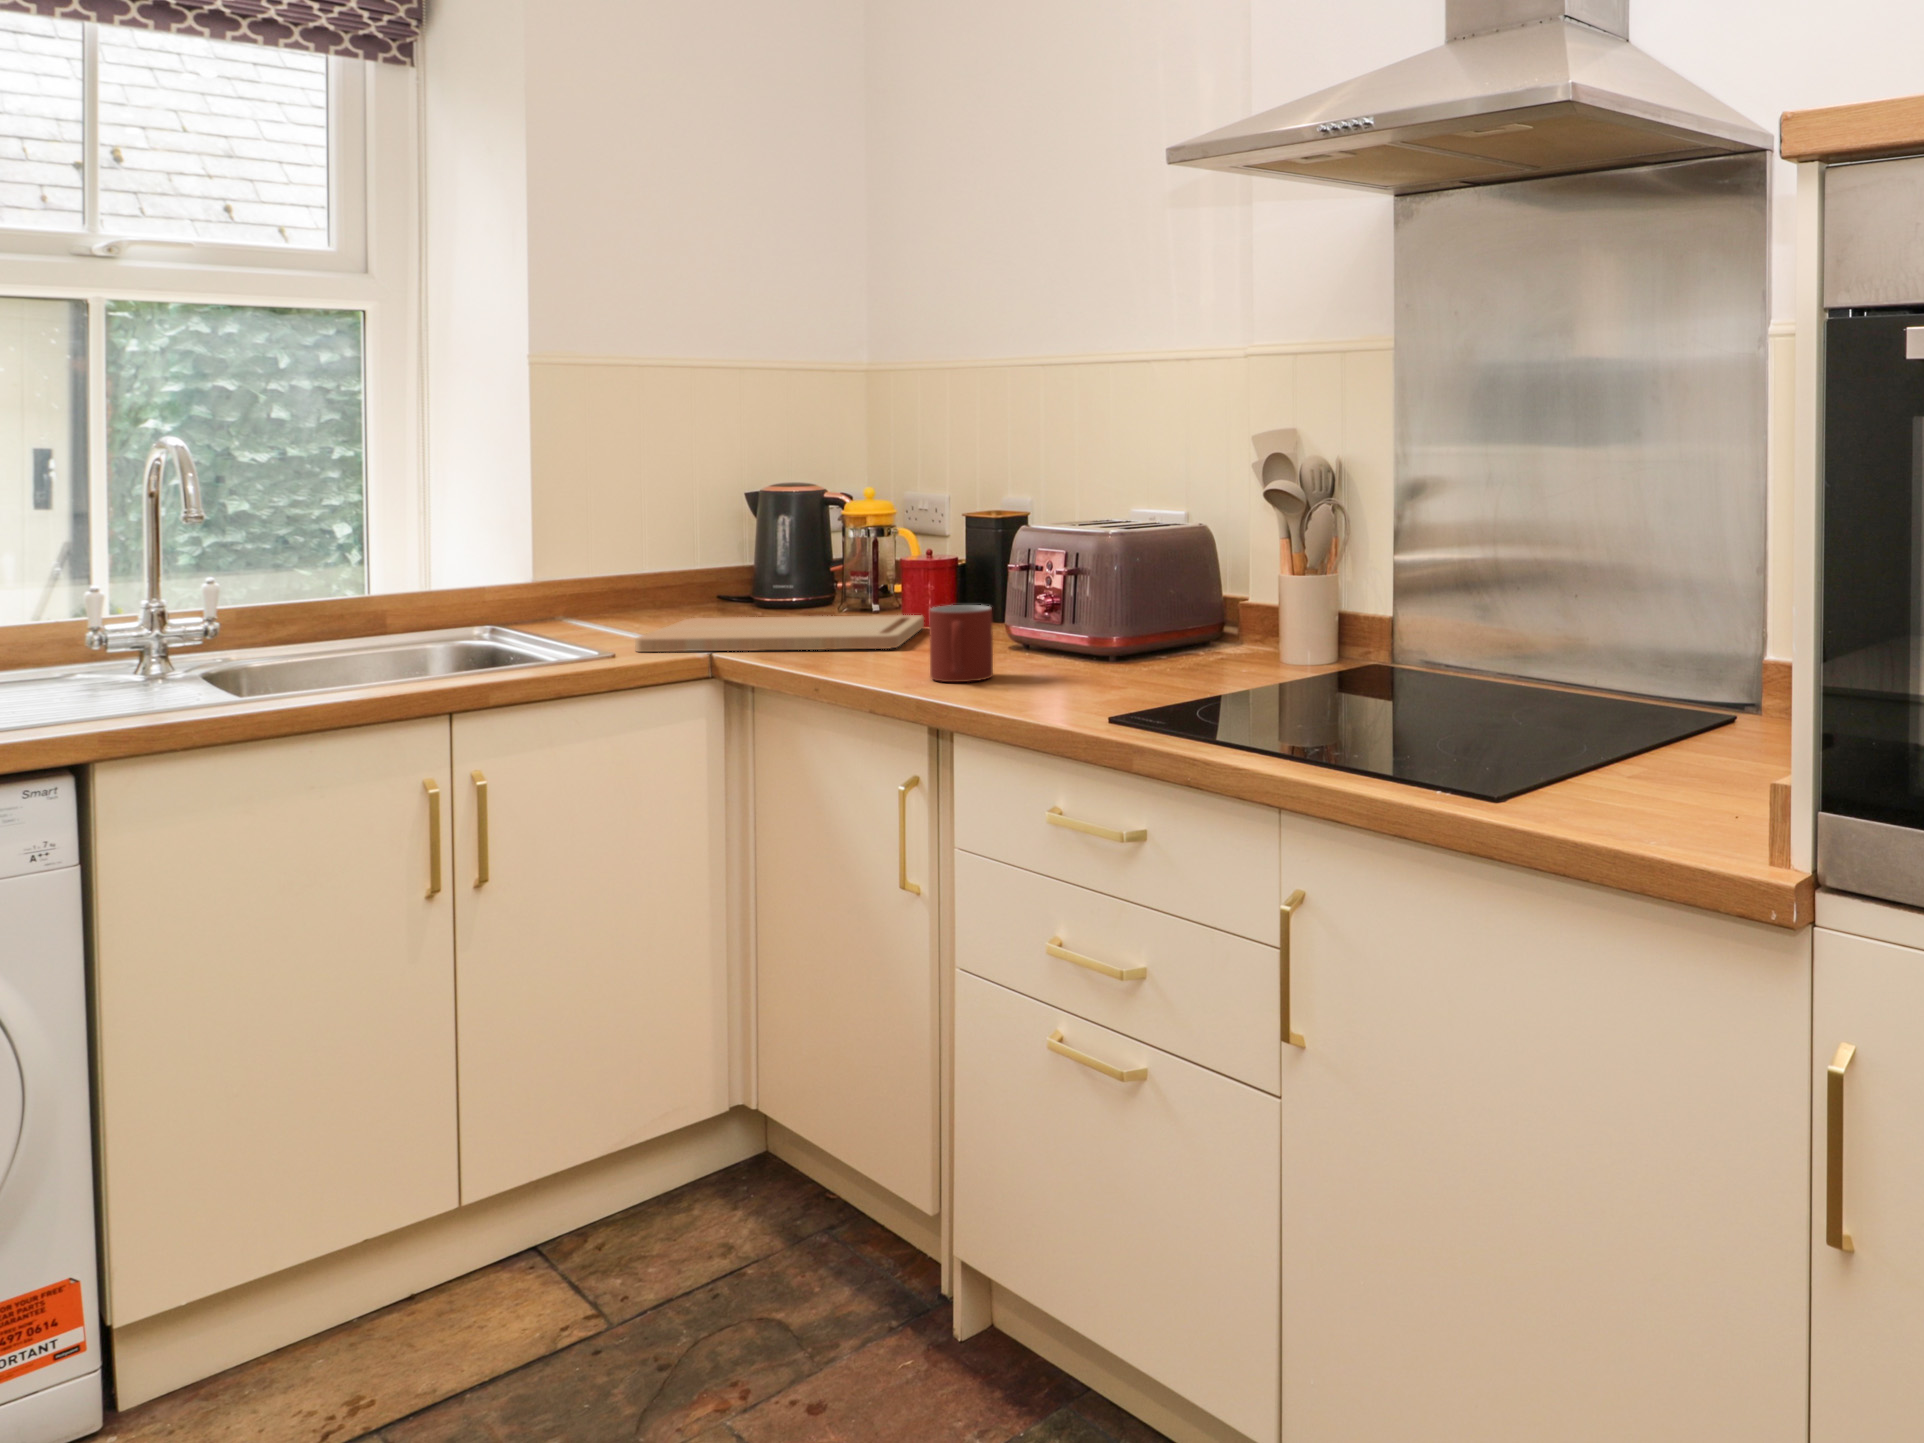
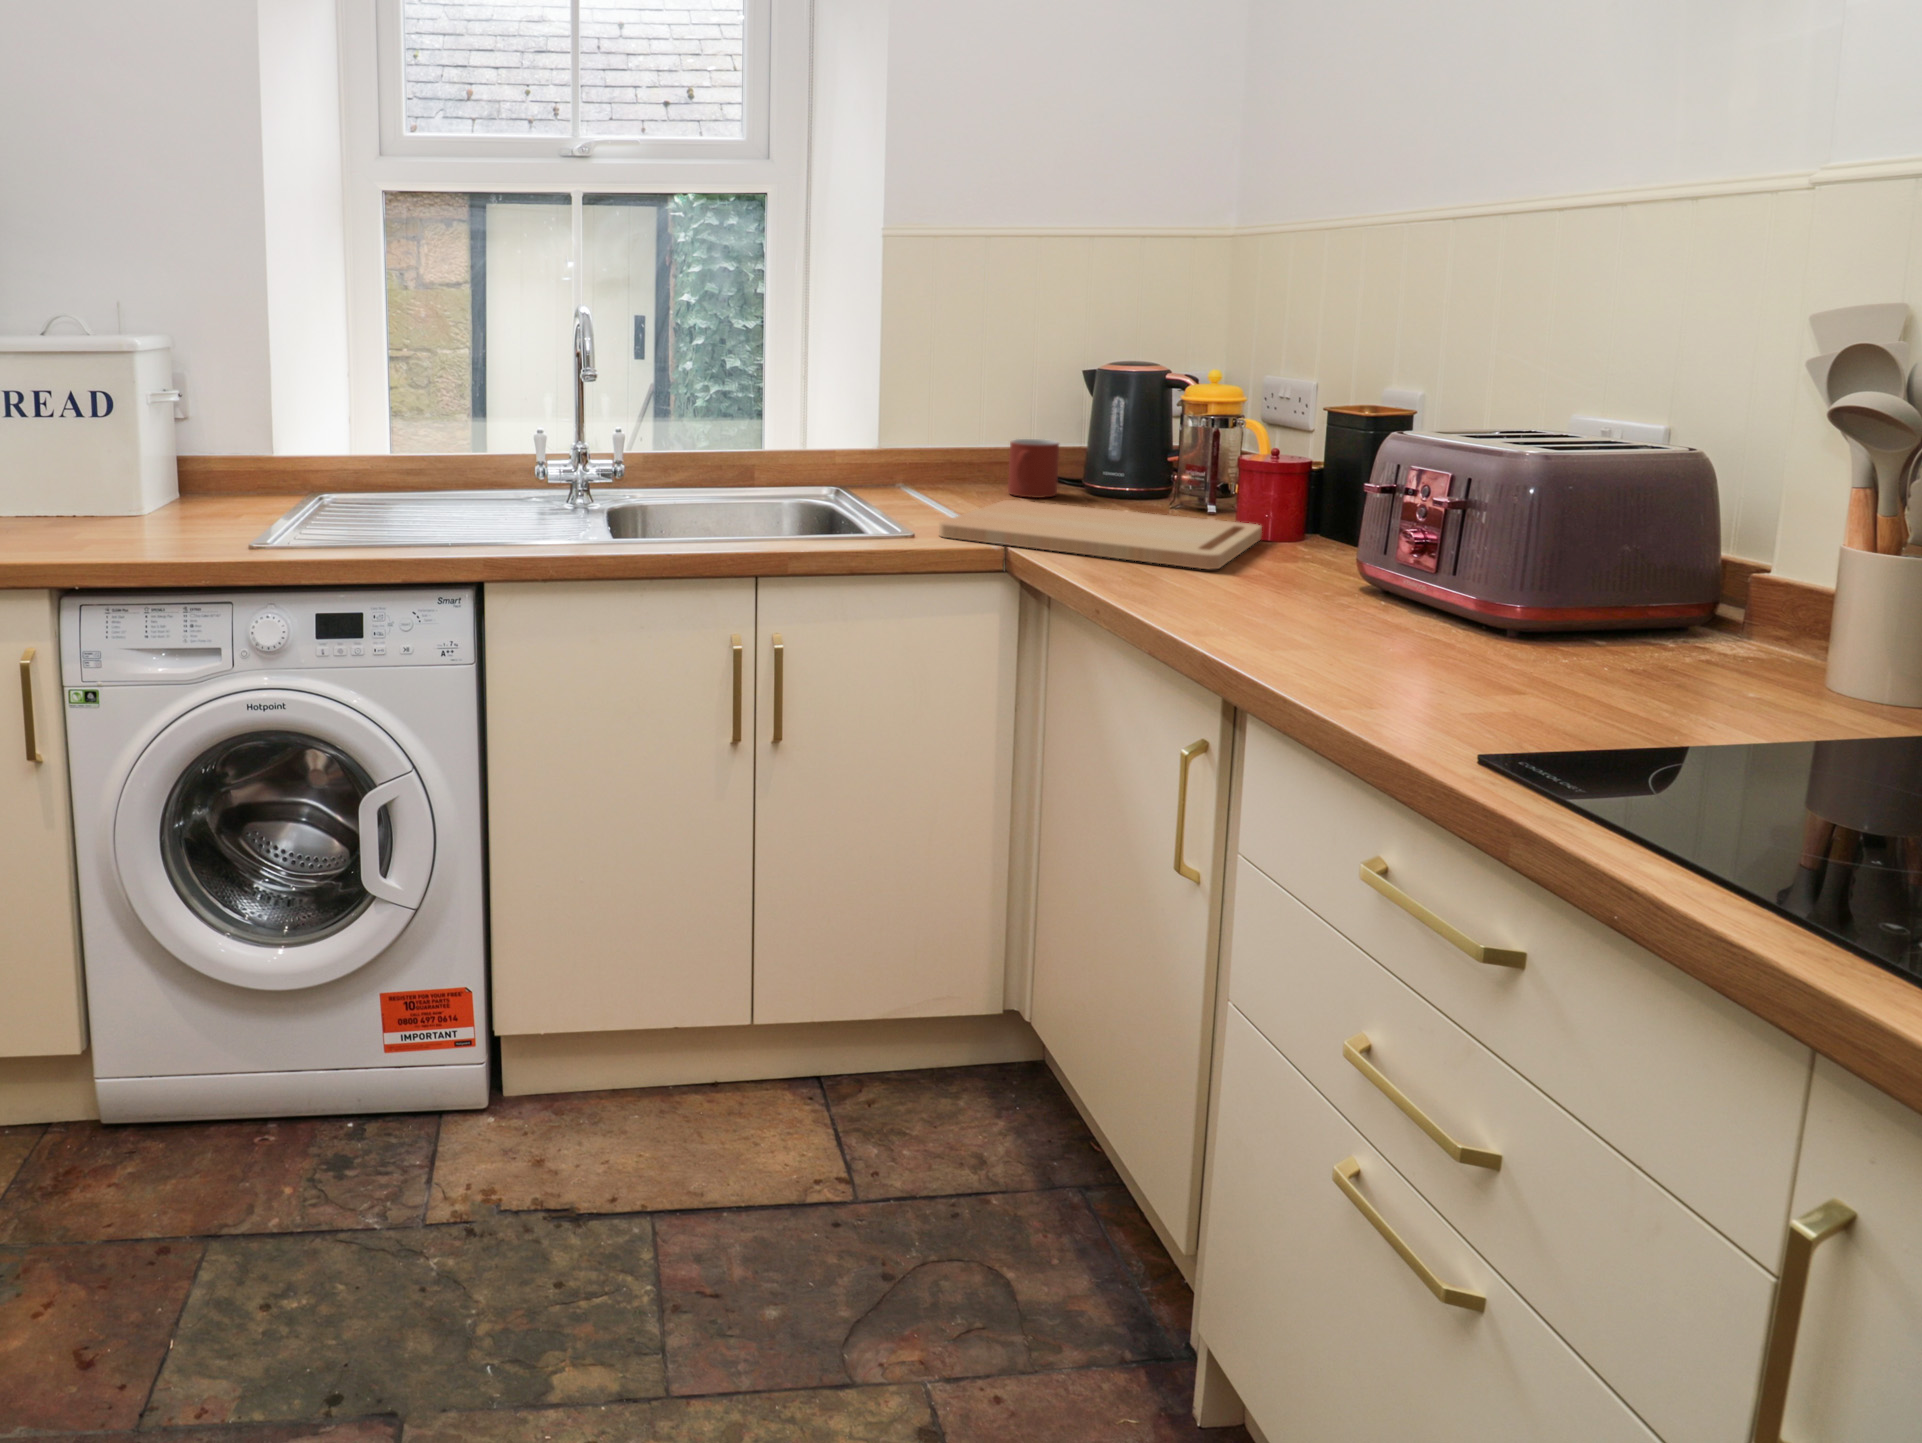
mug: present [929,605,993,682] -> present [1008,439,1059,498]

